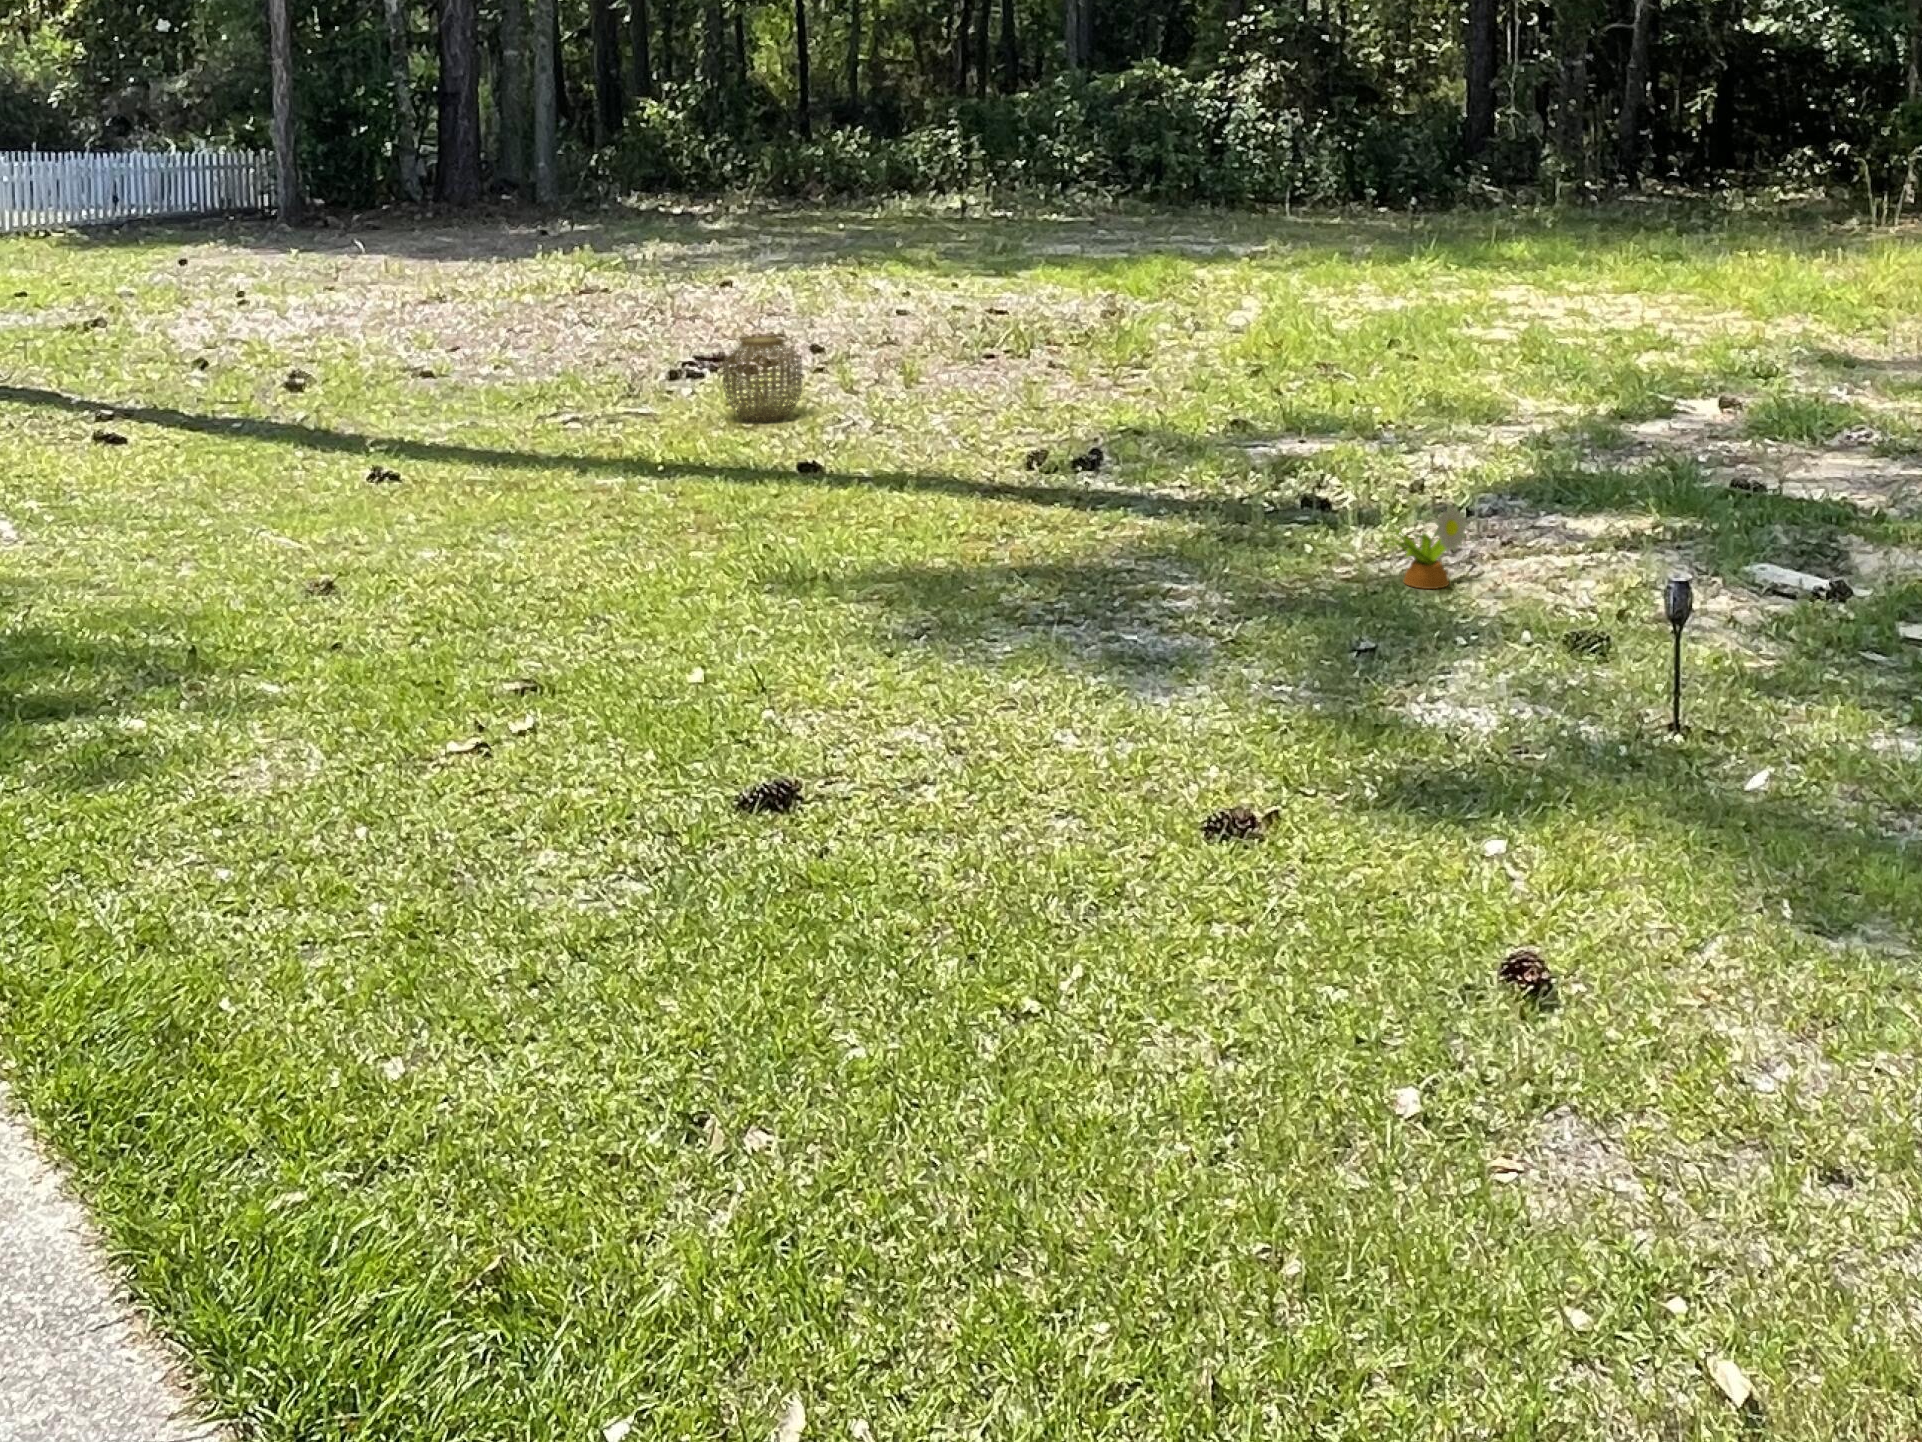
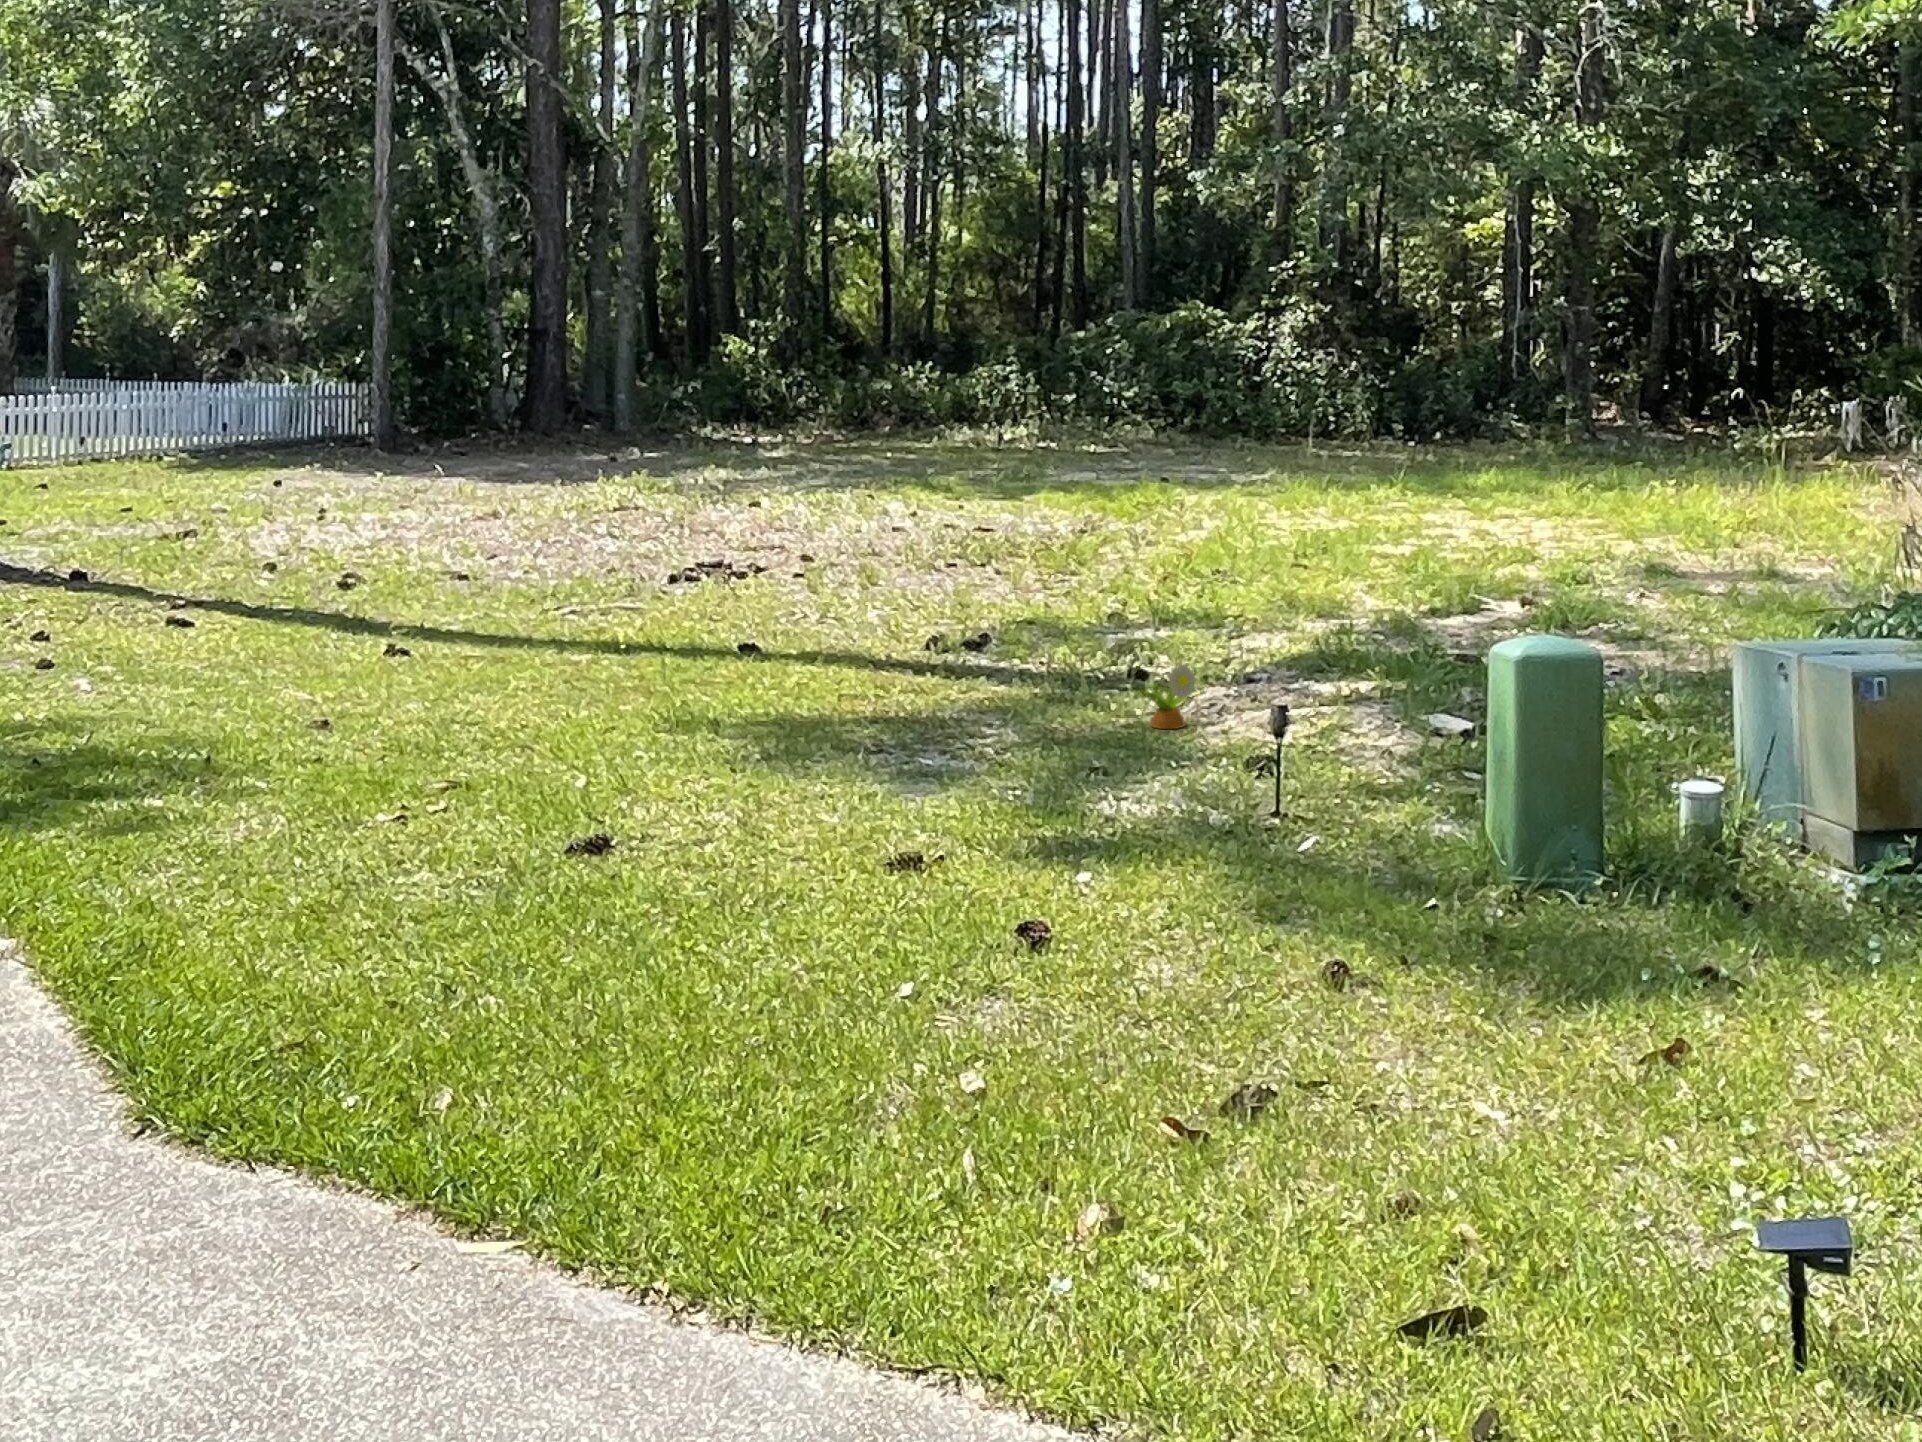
woven basket: present [723,336,802,422] -> none [690,541,757,613]

